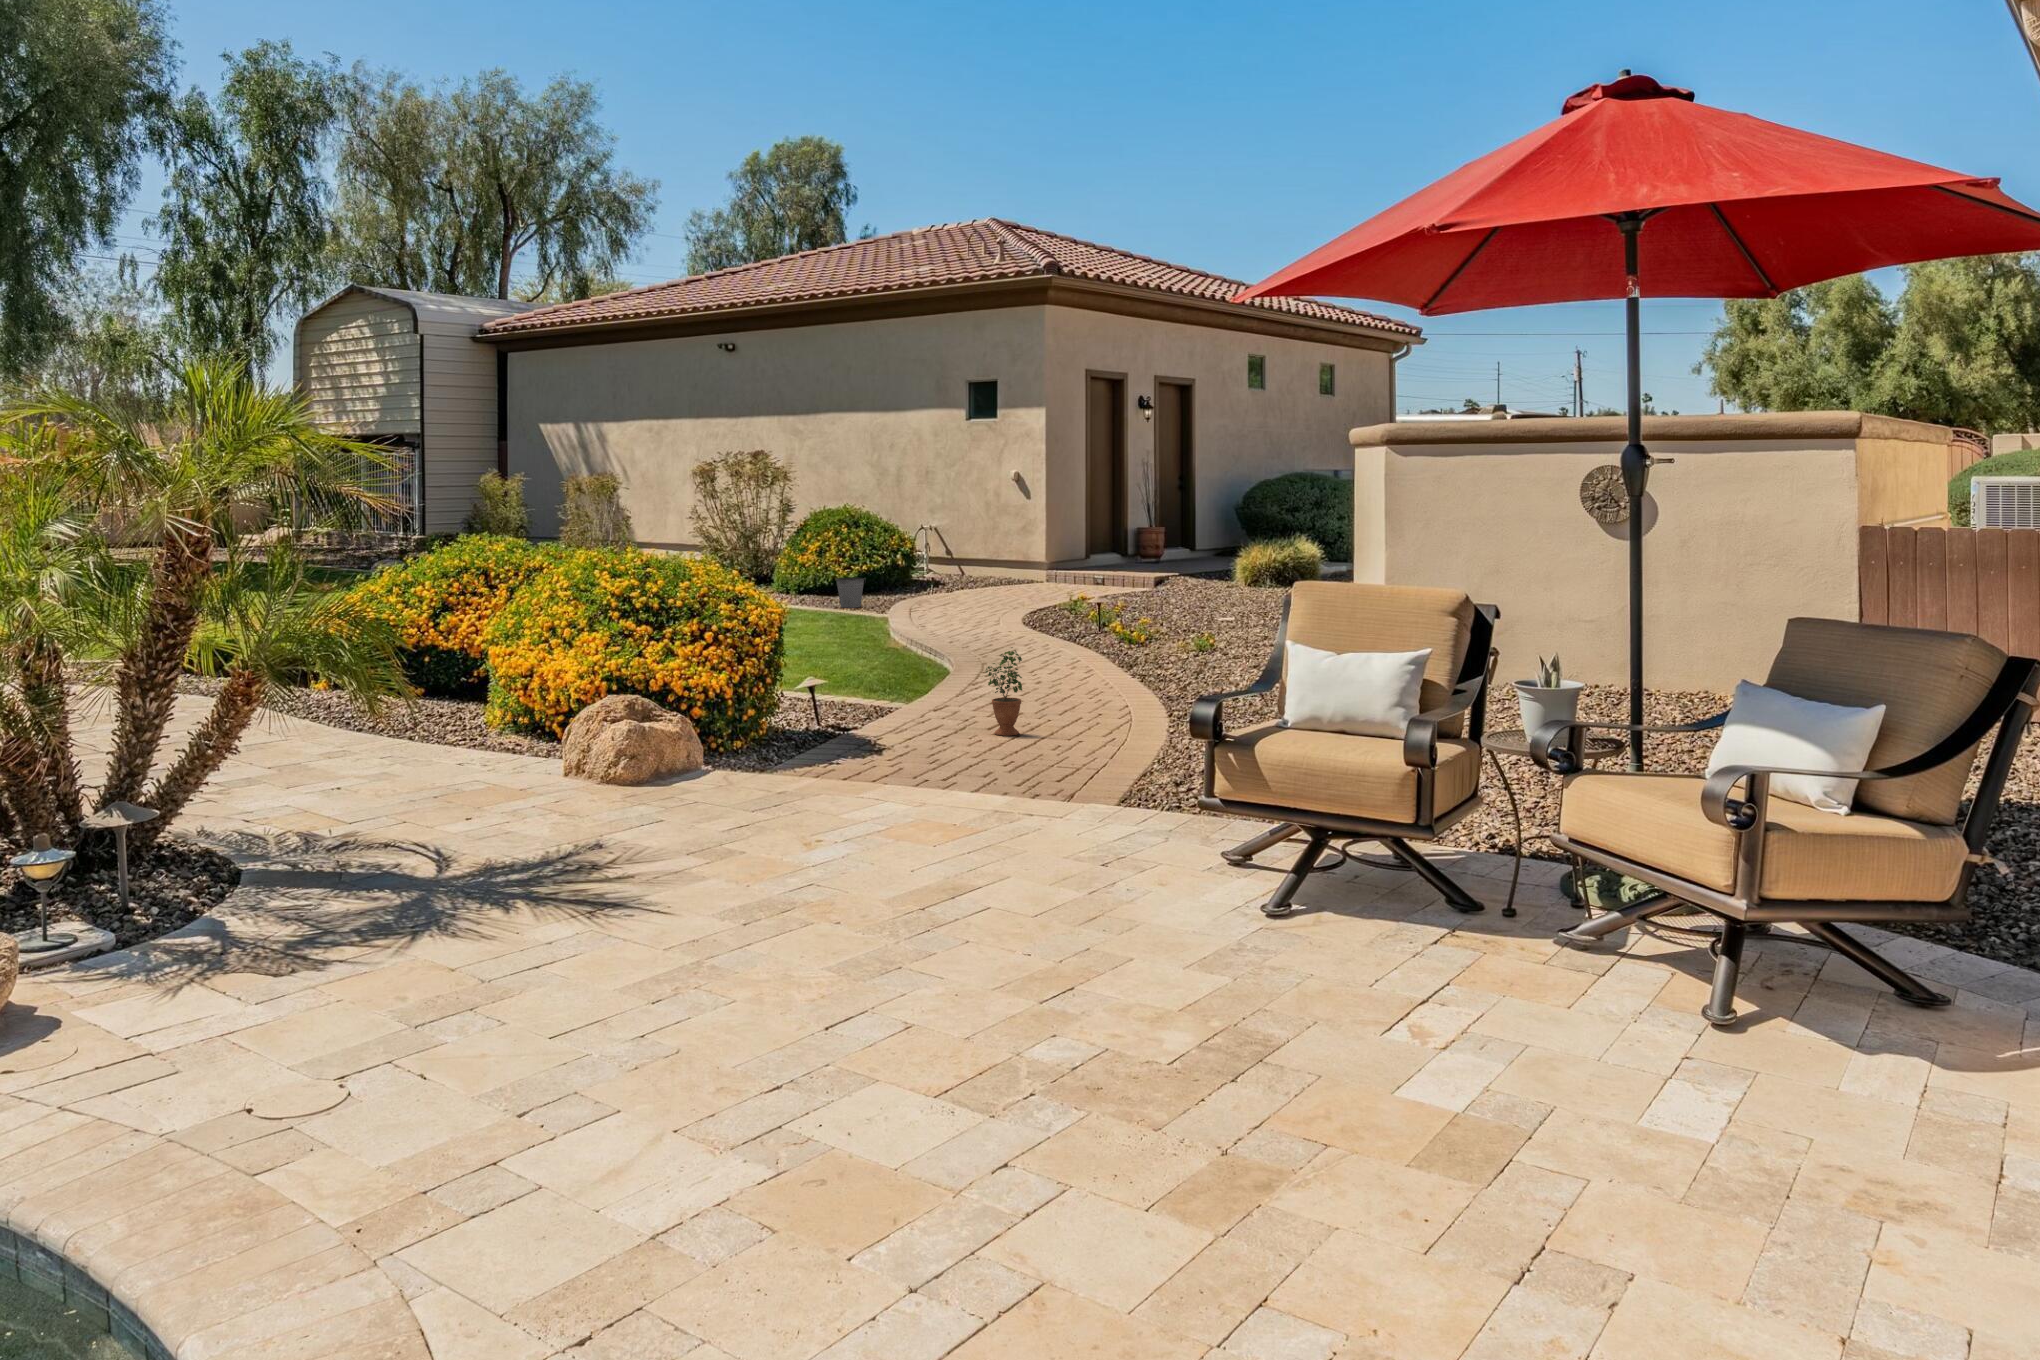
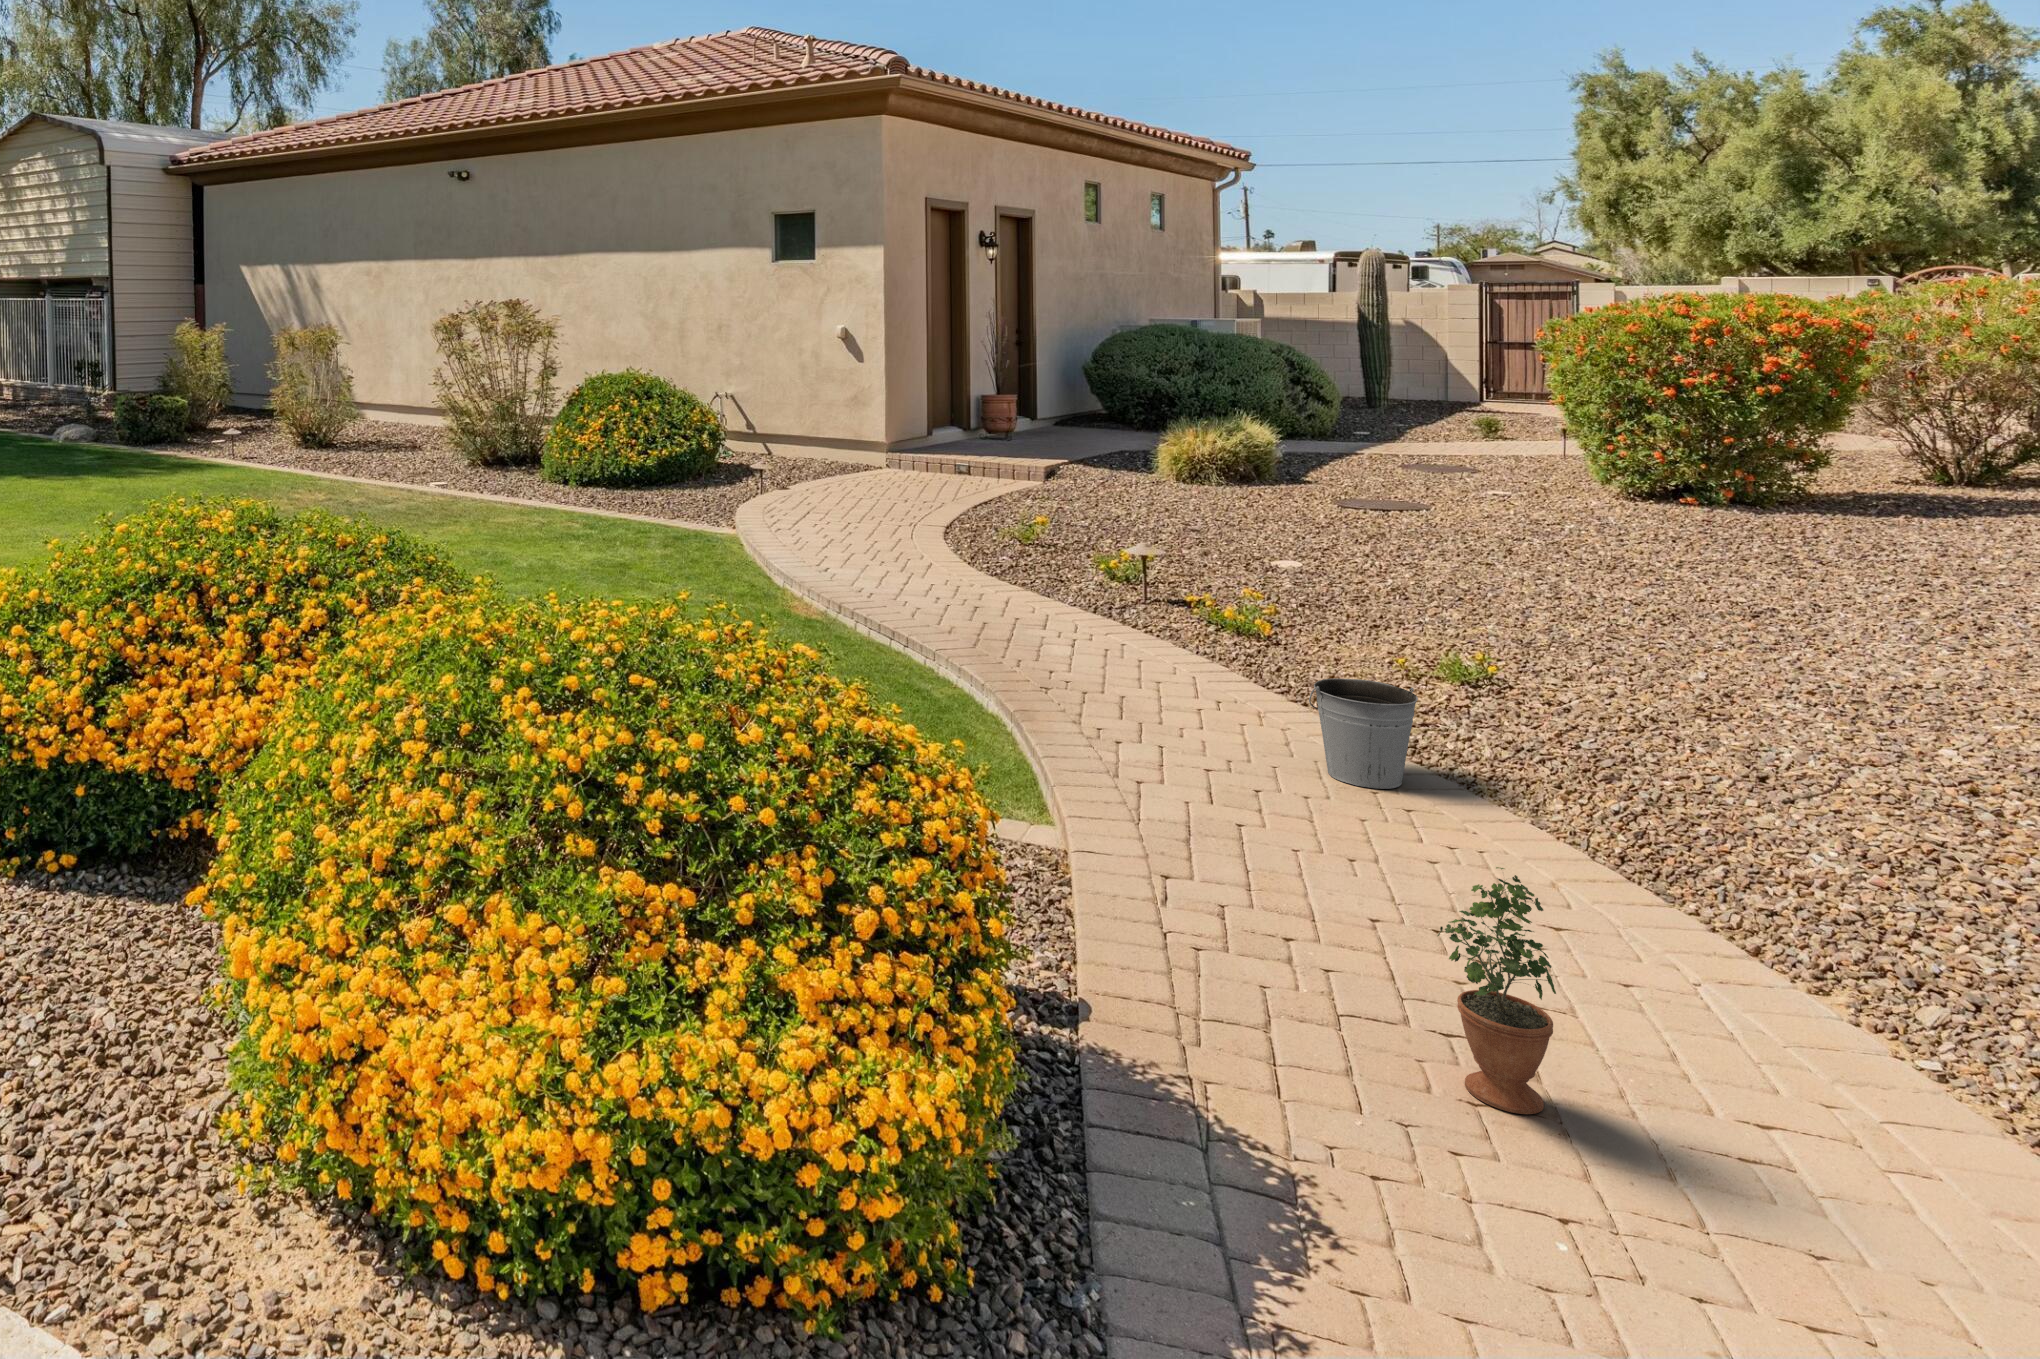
bucket: present [836,578,865,608] -> present [1309,678,1418,789]

